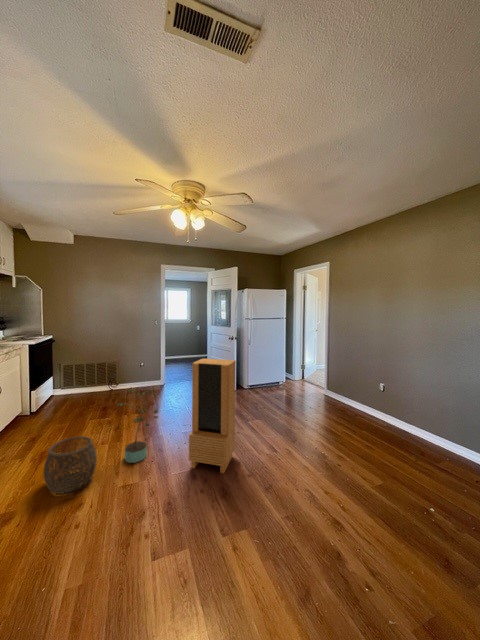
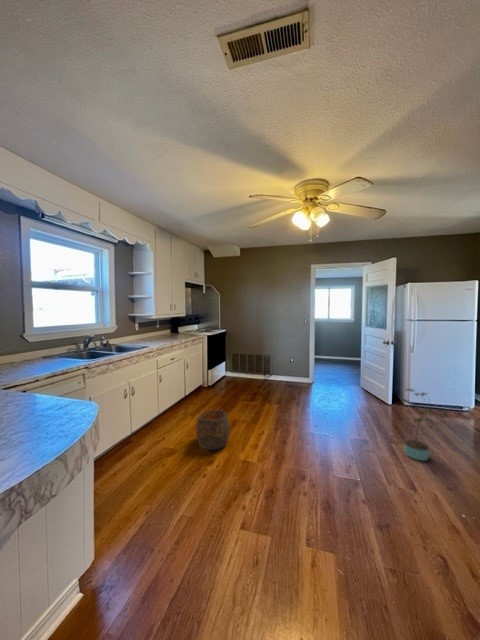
storage cabinet: present [189,358,236,473] -> none [301,361,357,488]
potted plant: present [116,390,158,463] -> present [401,389,445,461]

